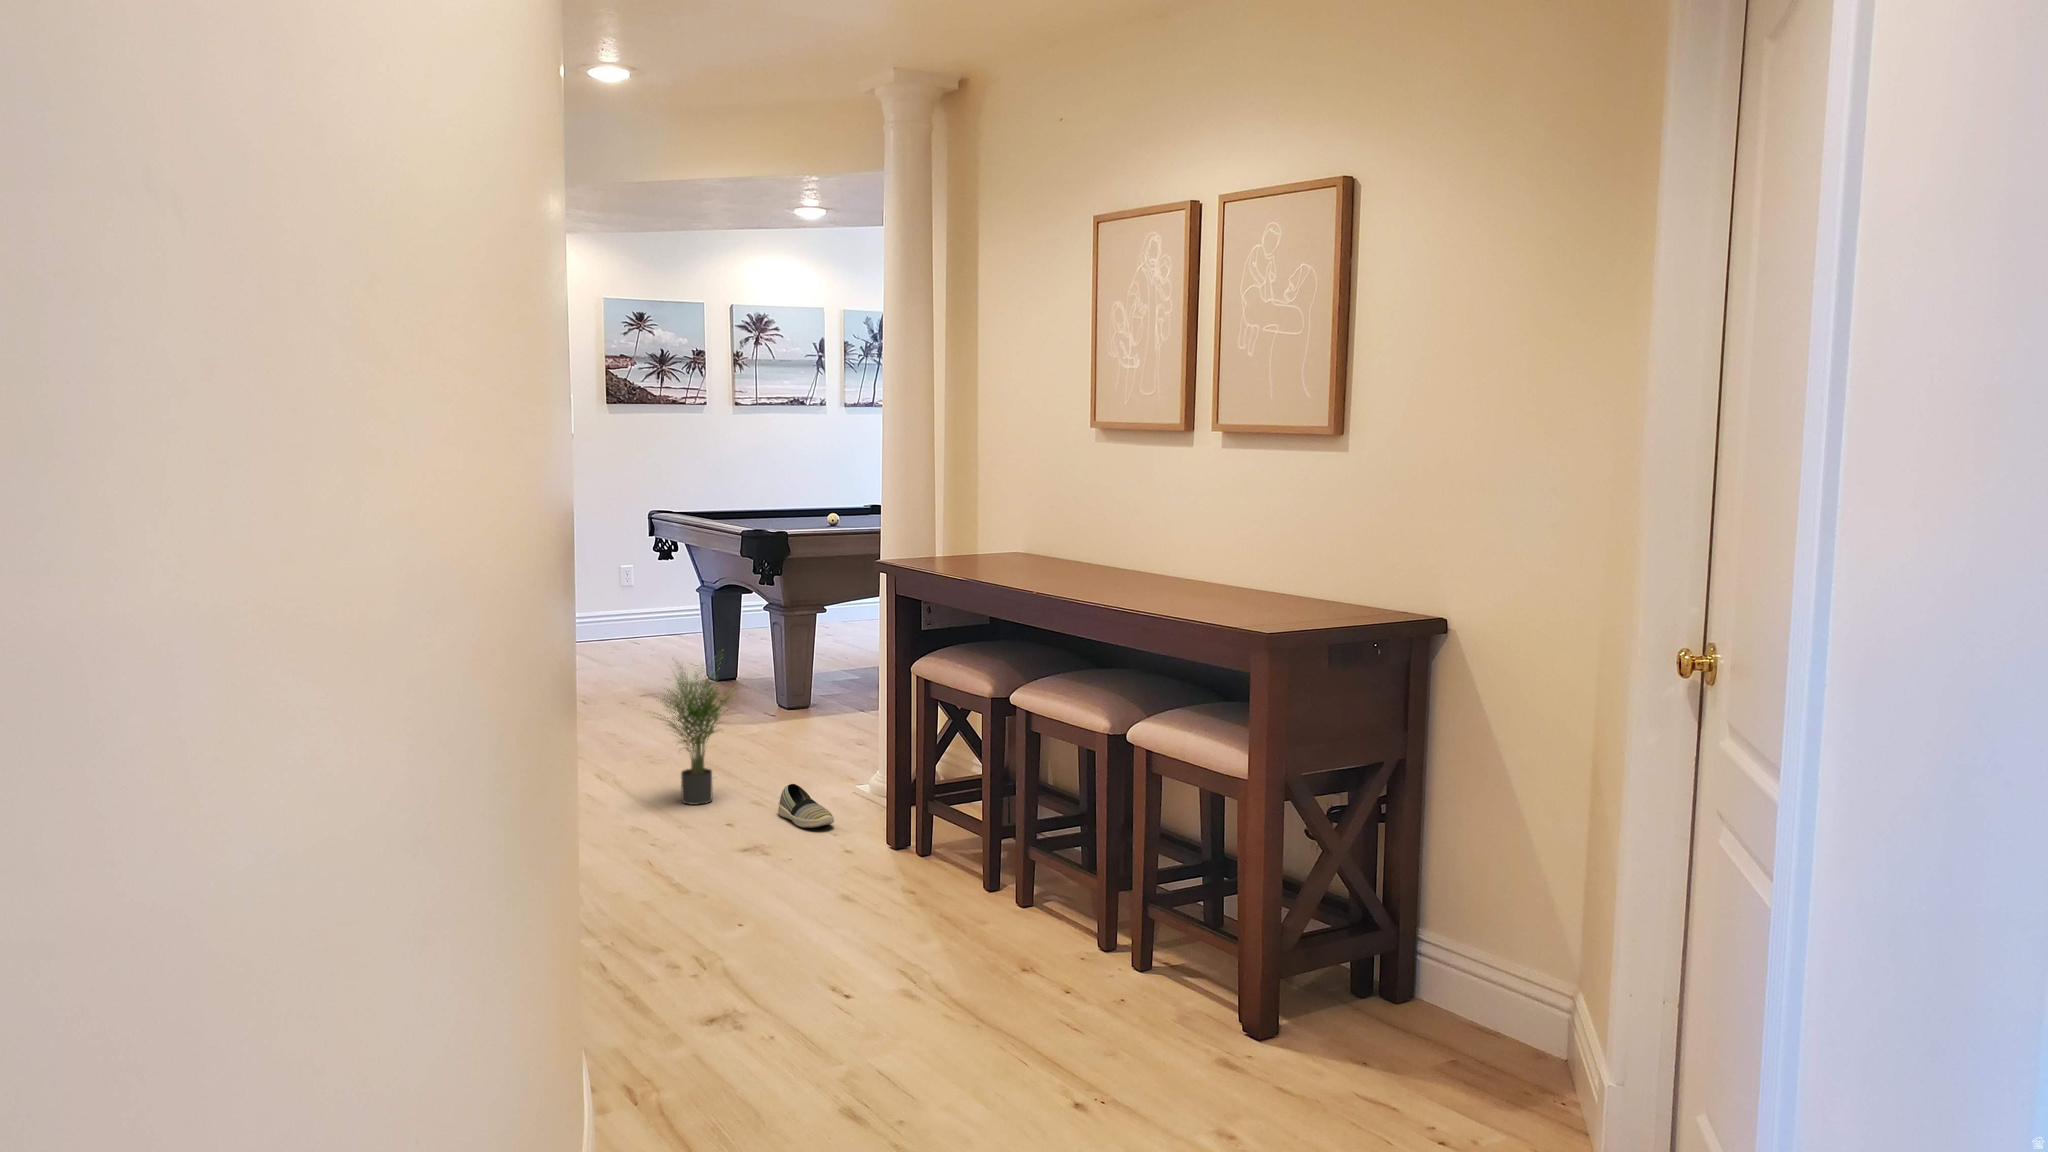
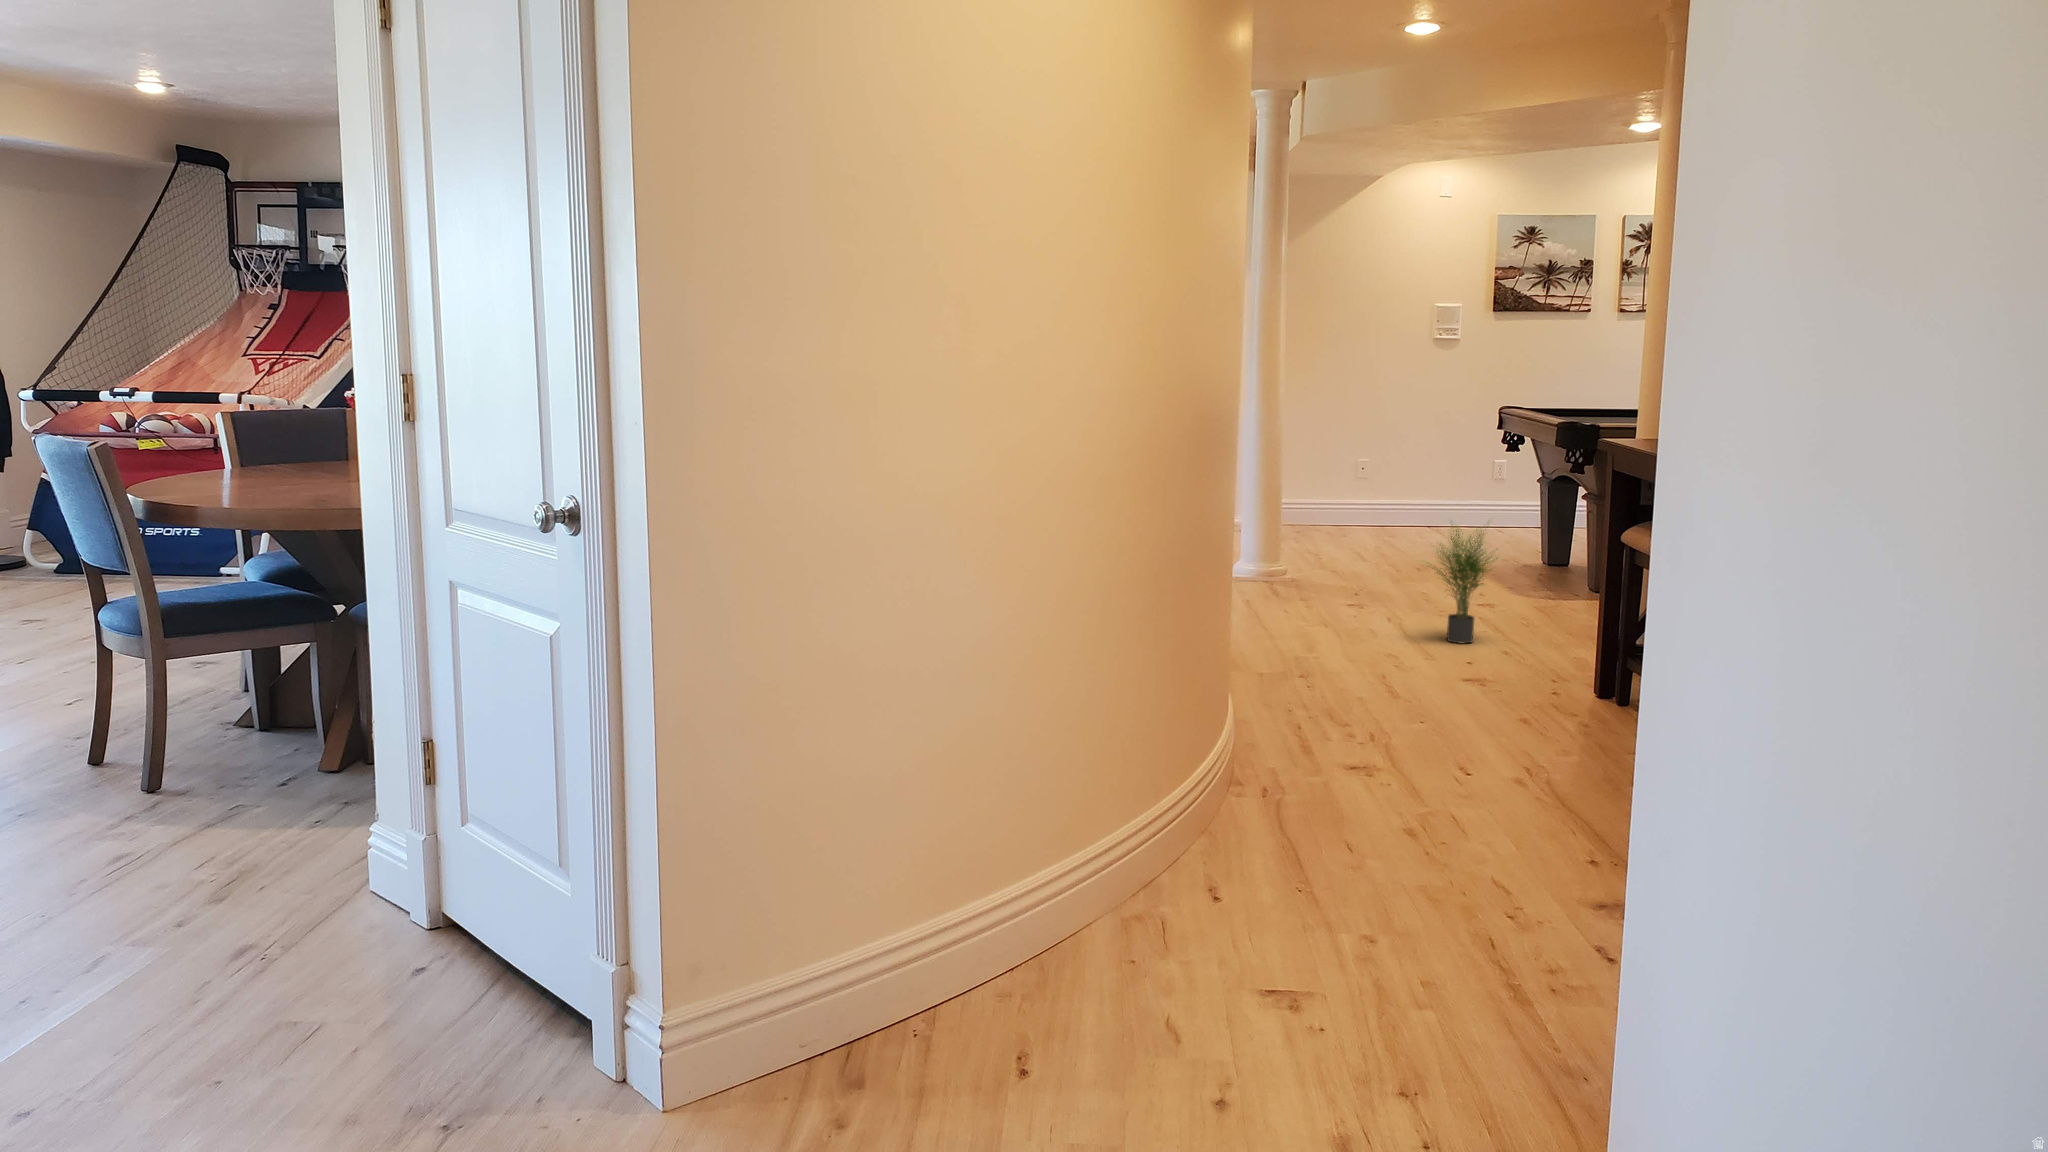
shoe: present [778,784,834,828] -> none [1520,635,1561,672]

